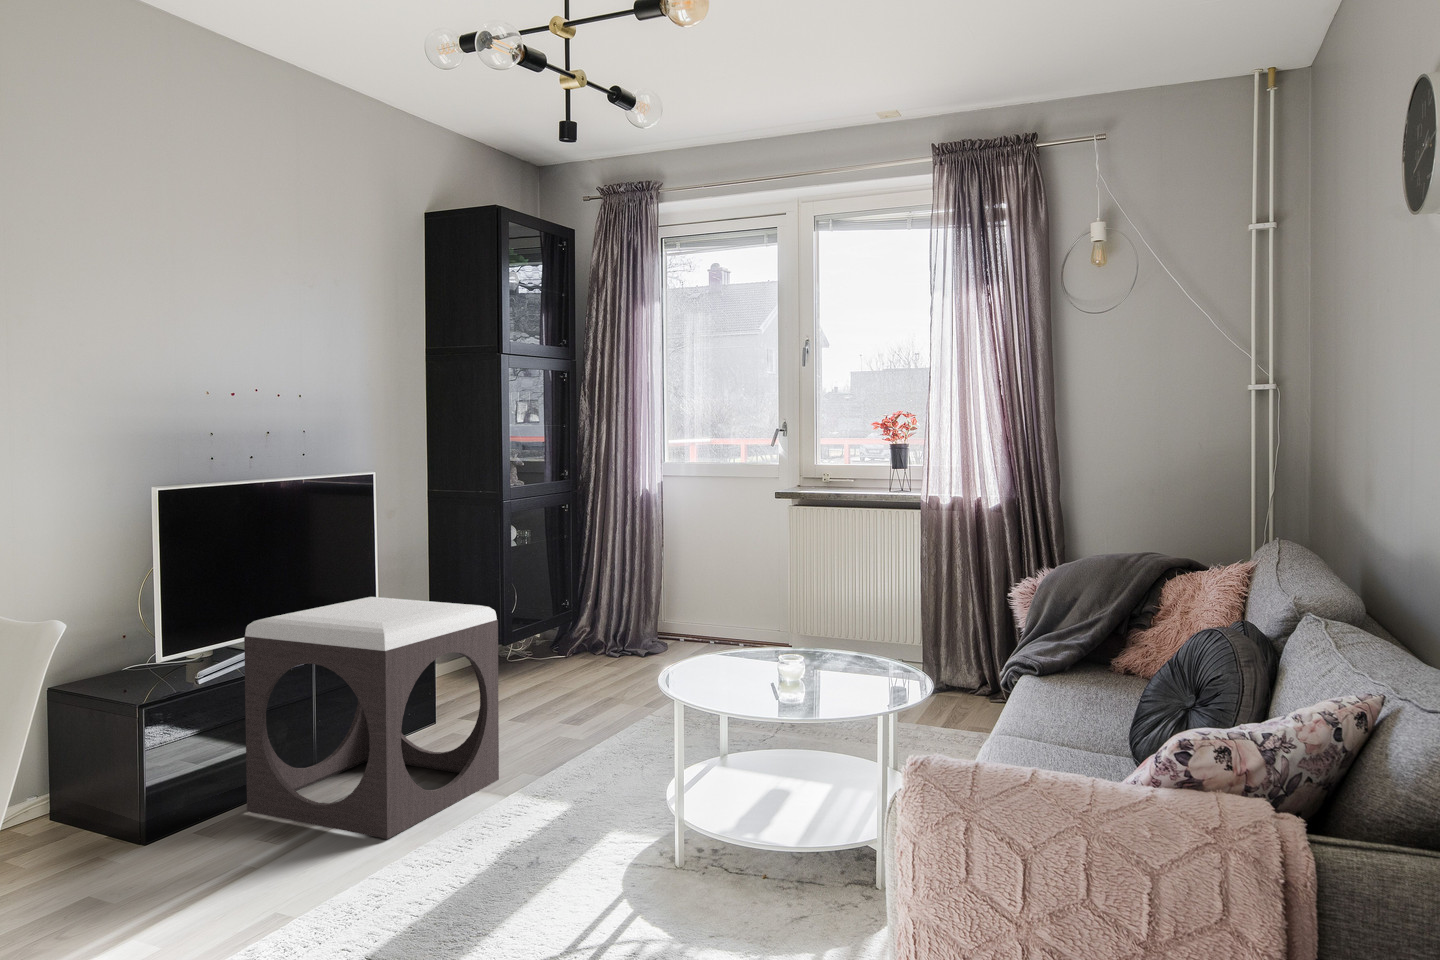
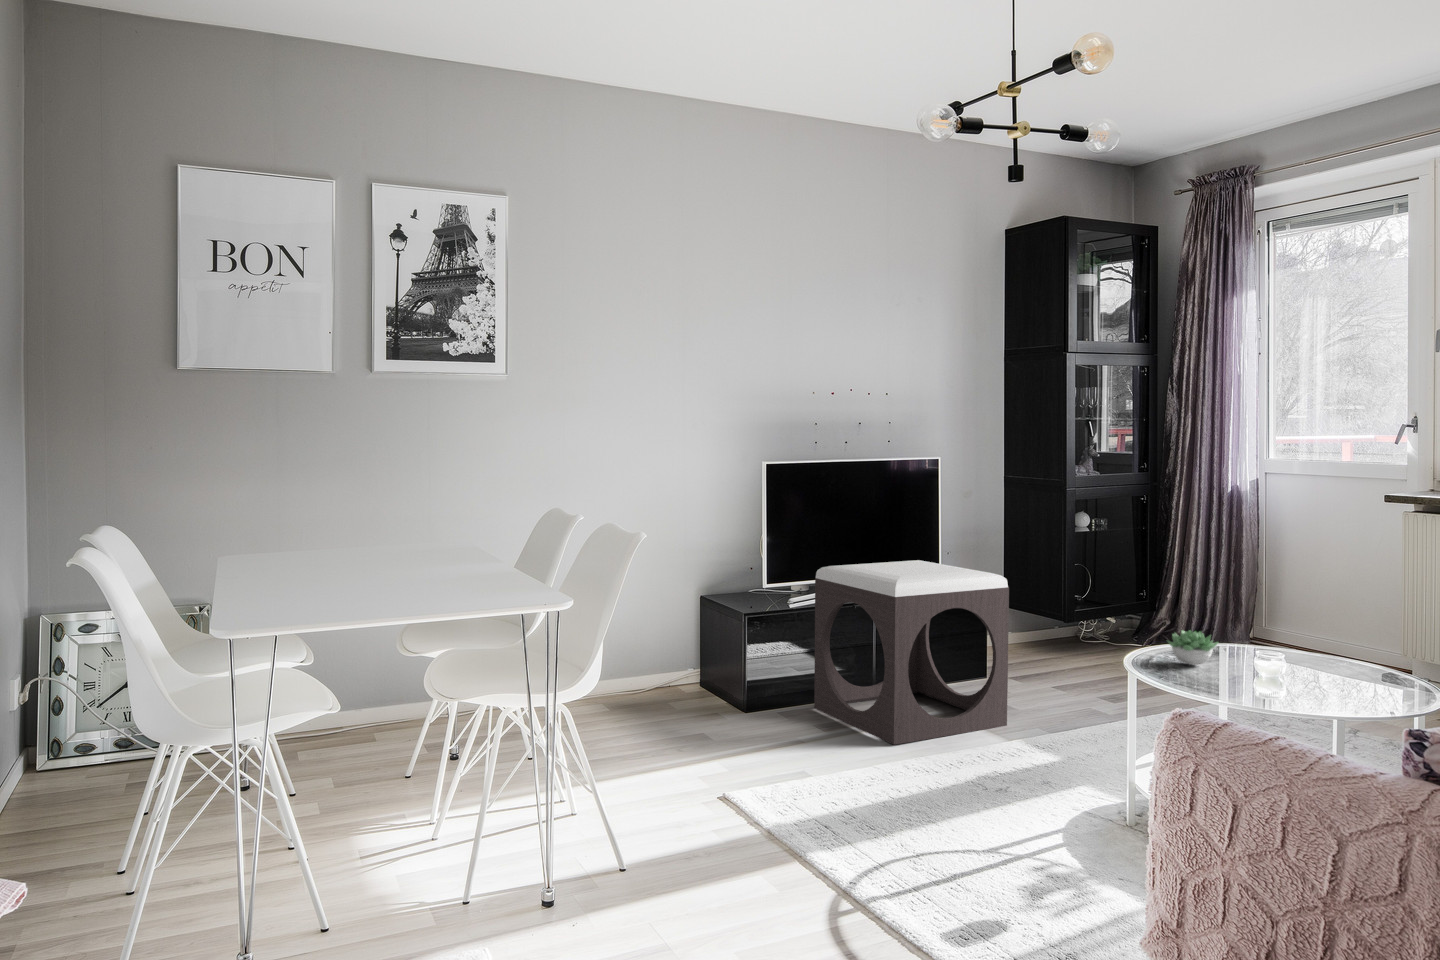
succulent plant: none [708,647,754,684] -> present [1168,630,1218,665]

